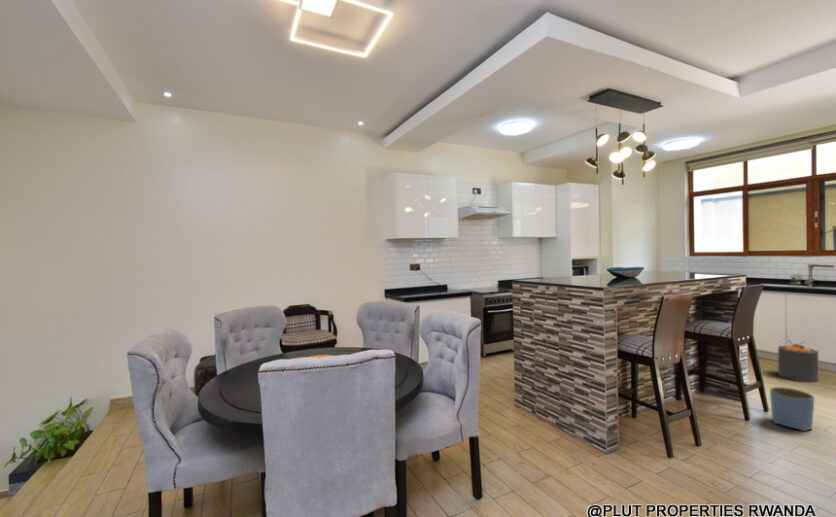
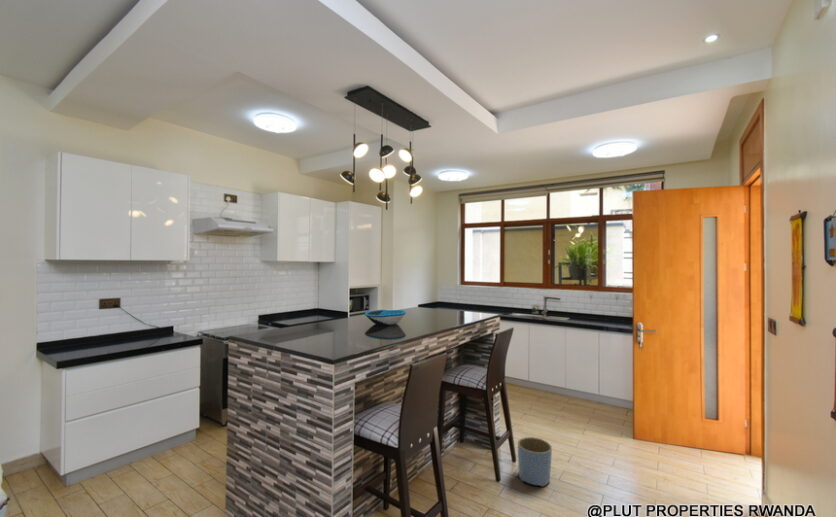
trash can: present [778,341,818,382] -> none [522,366,552,412]

